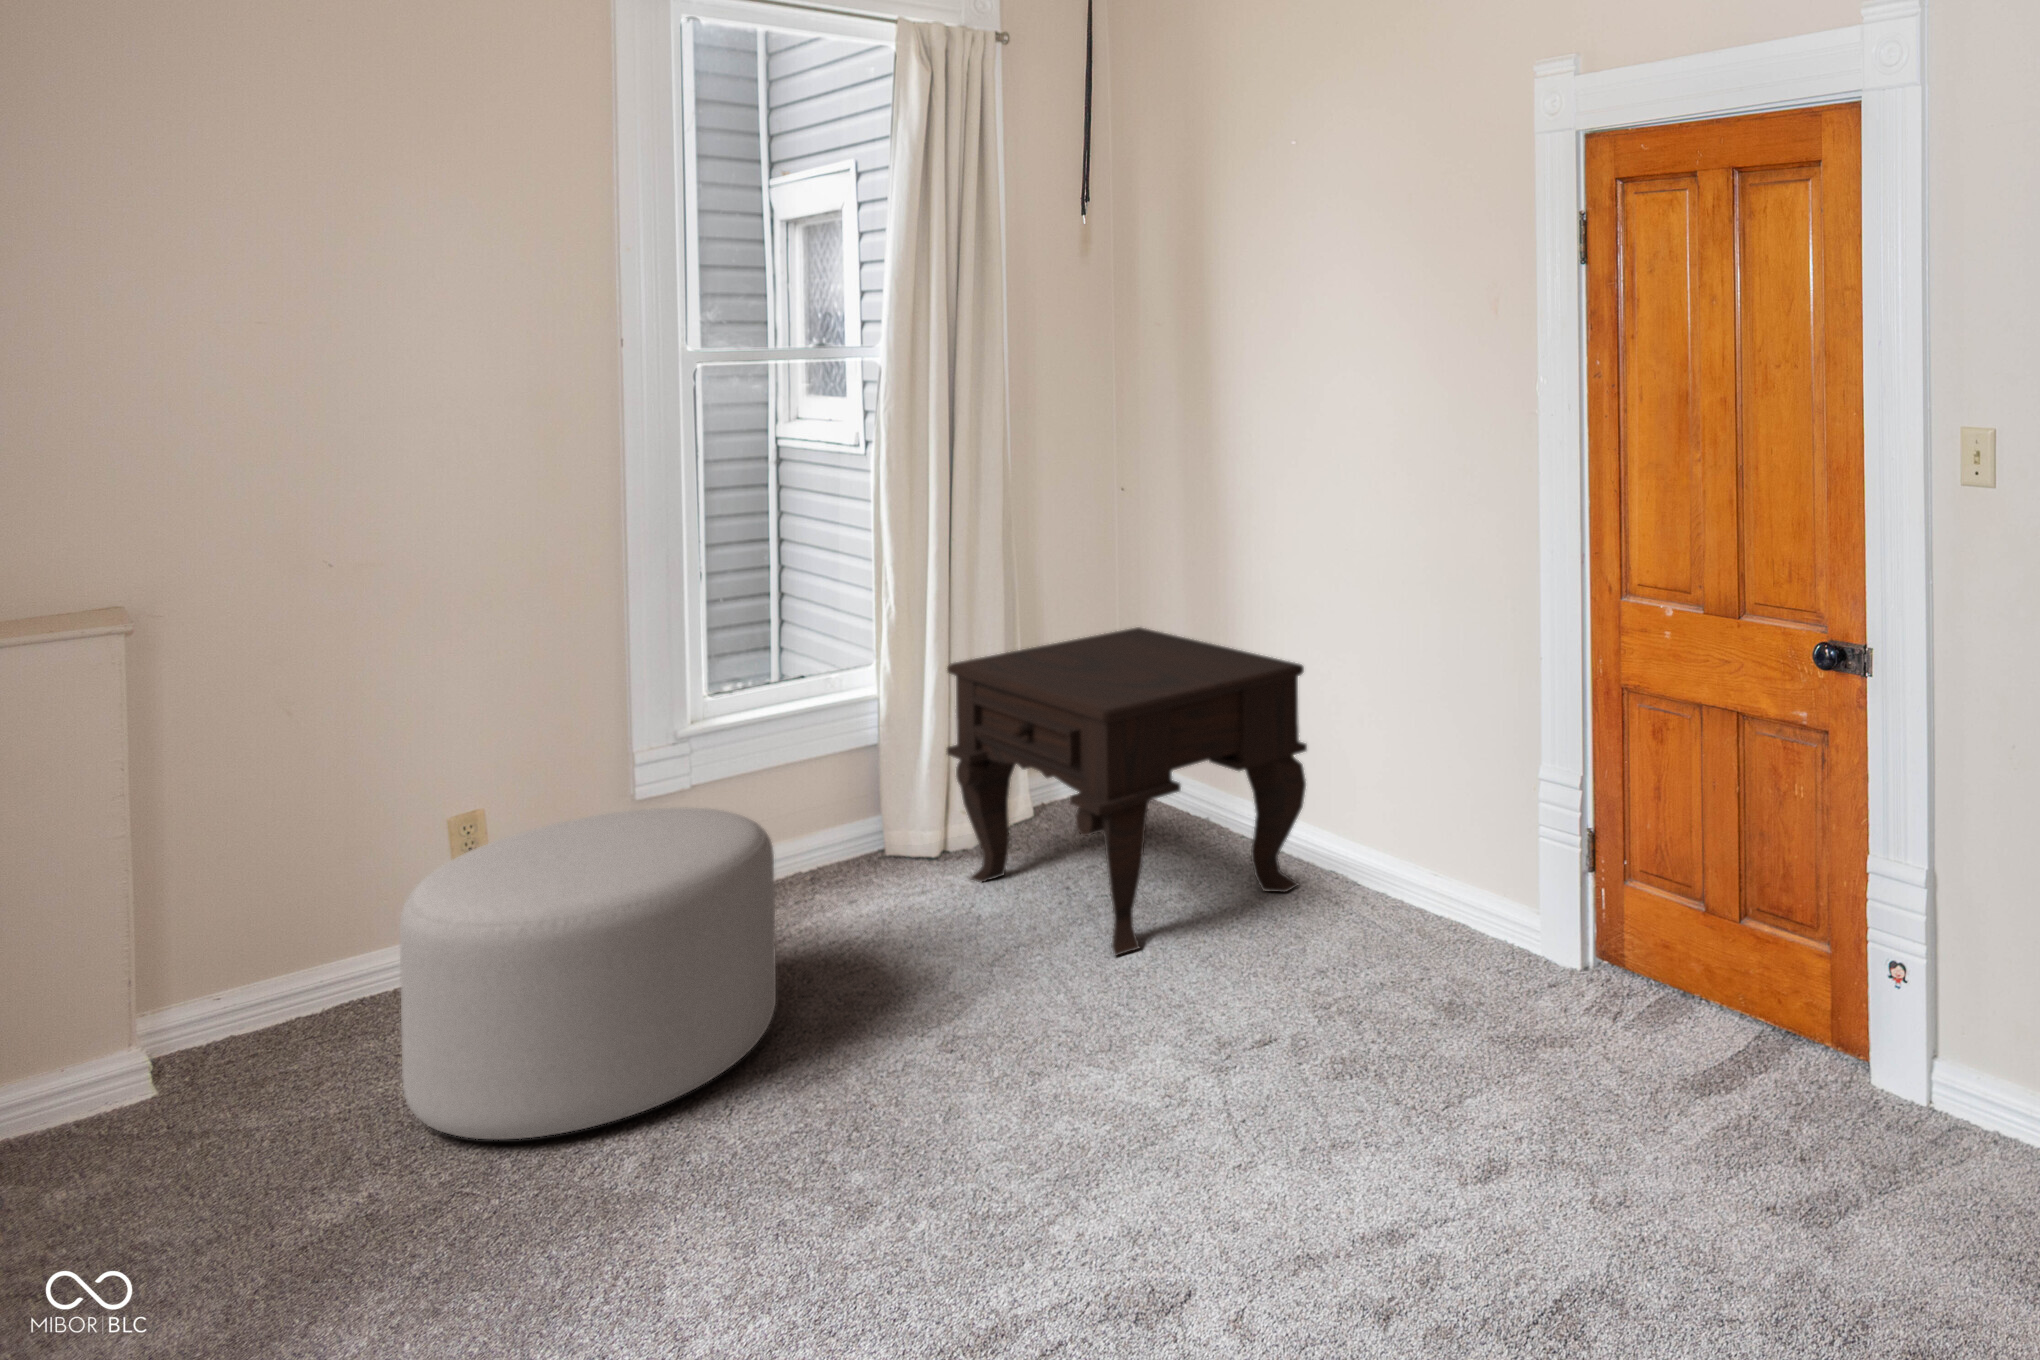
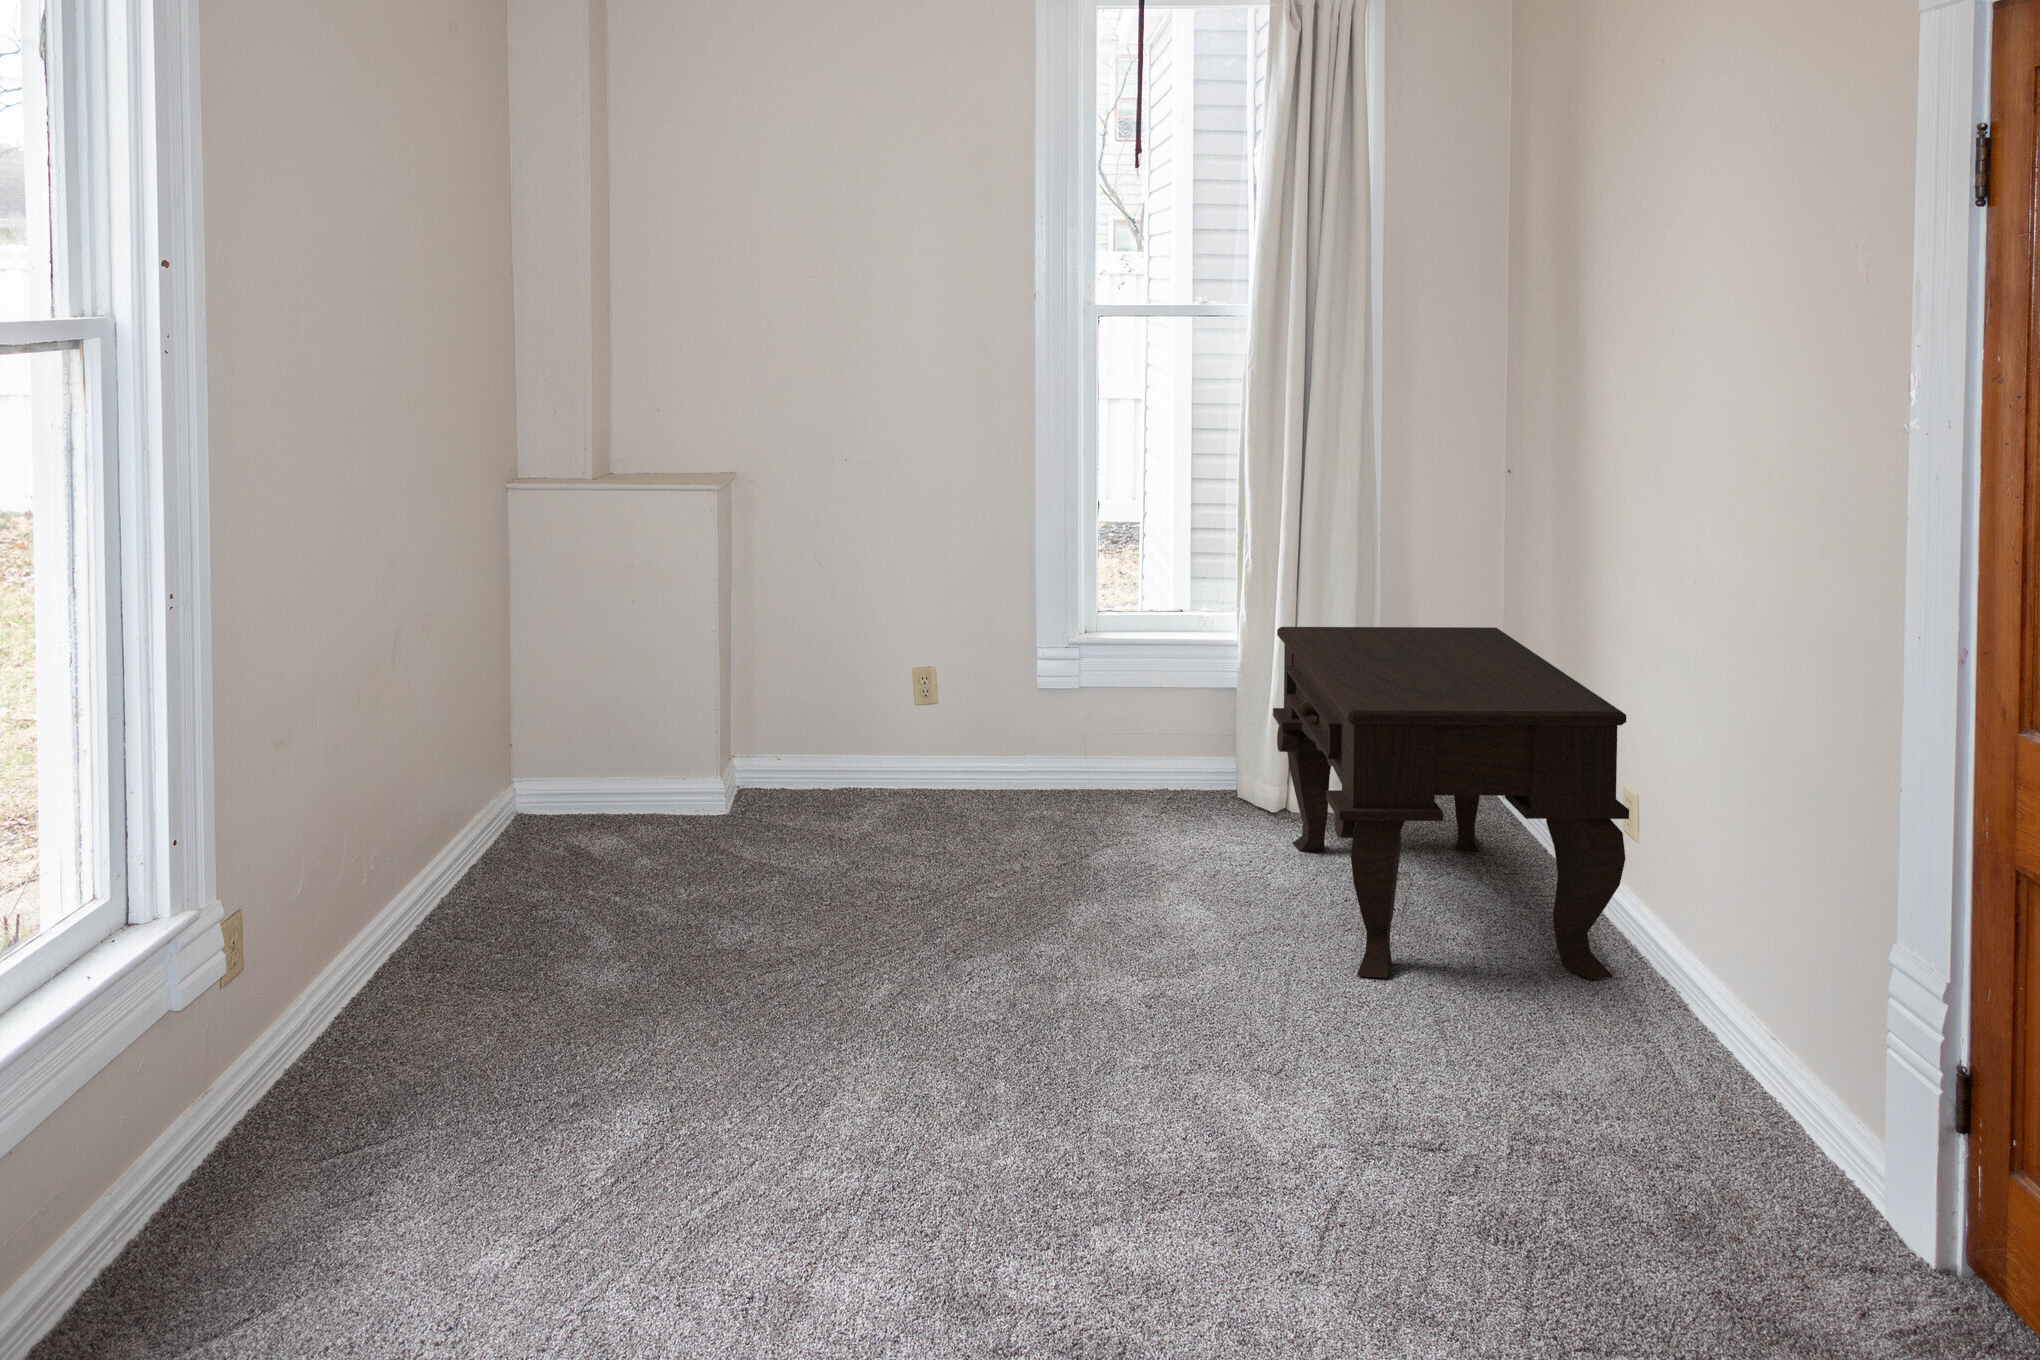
ottoman: present [400,808,776,1139] -> none [799,694,1058,951]

